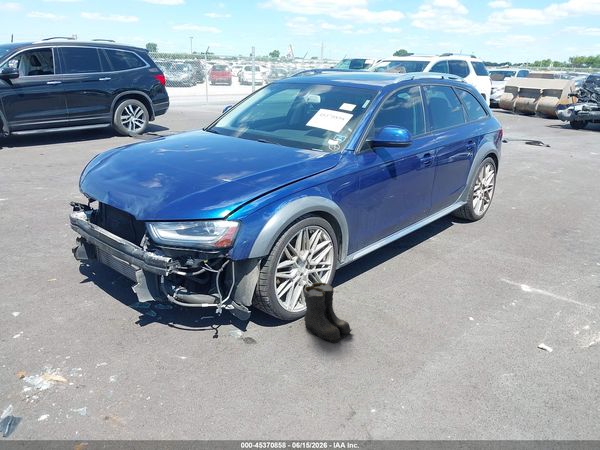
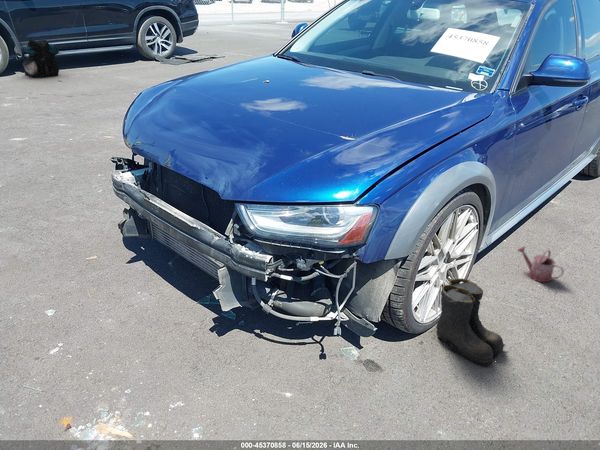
backpack: none [11,120,43,152] -> present [22,39,59,78]
watering can: none [382,267,414,293] -> present [517,247,564,282]

